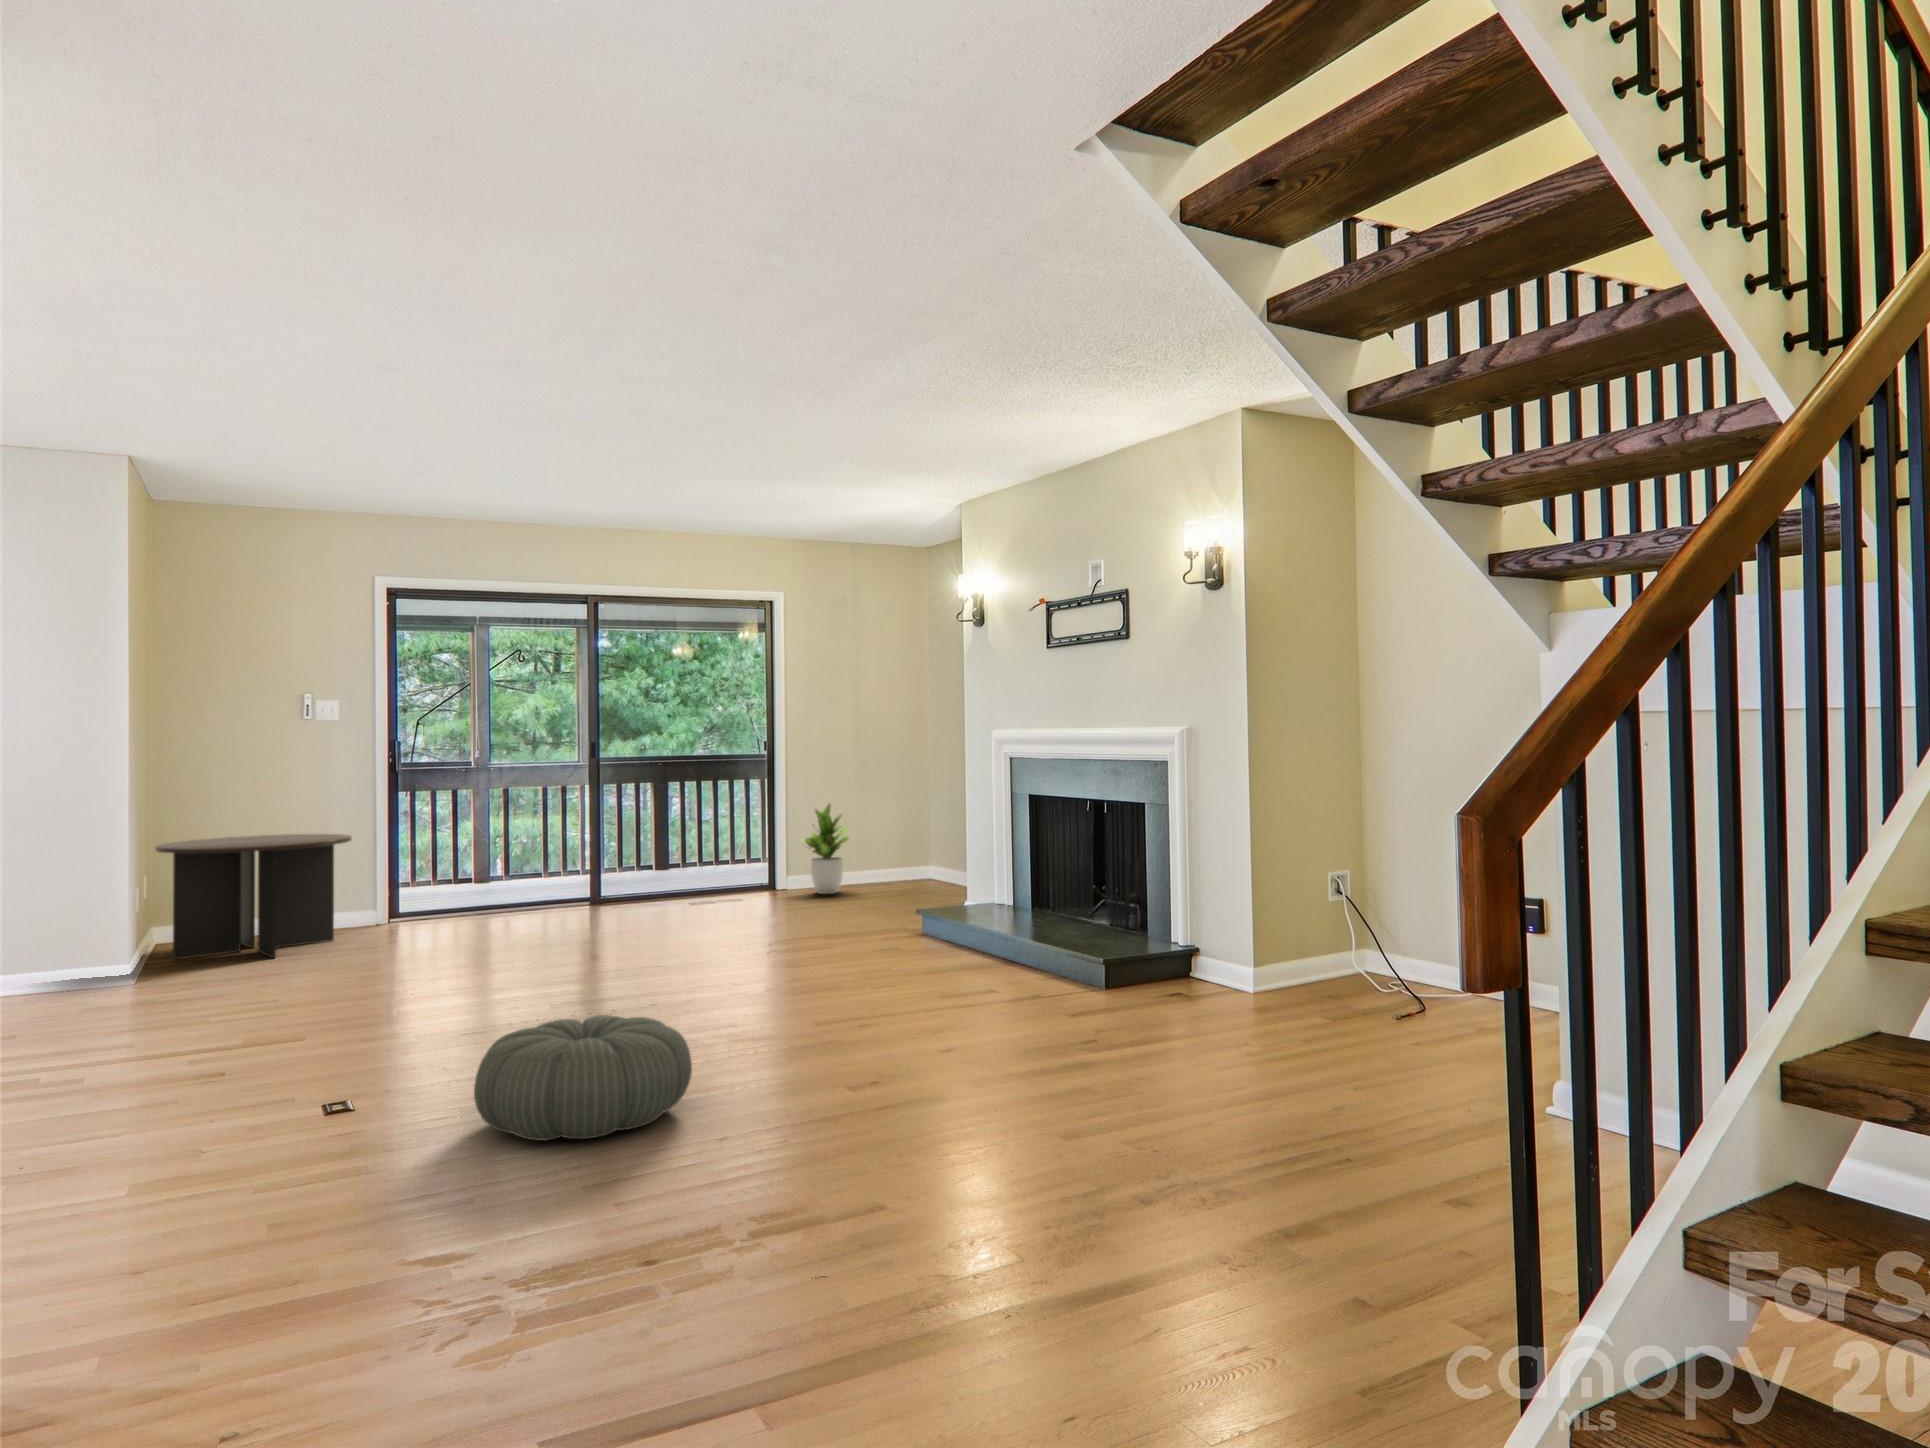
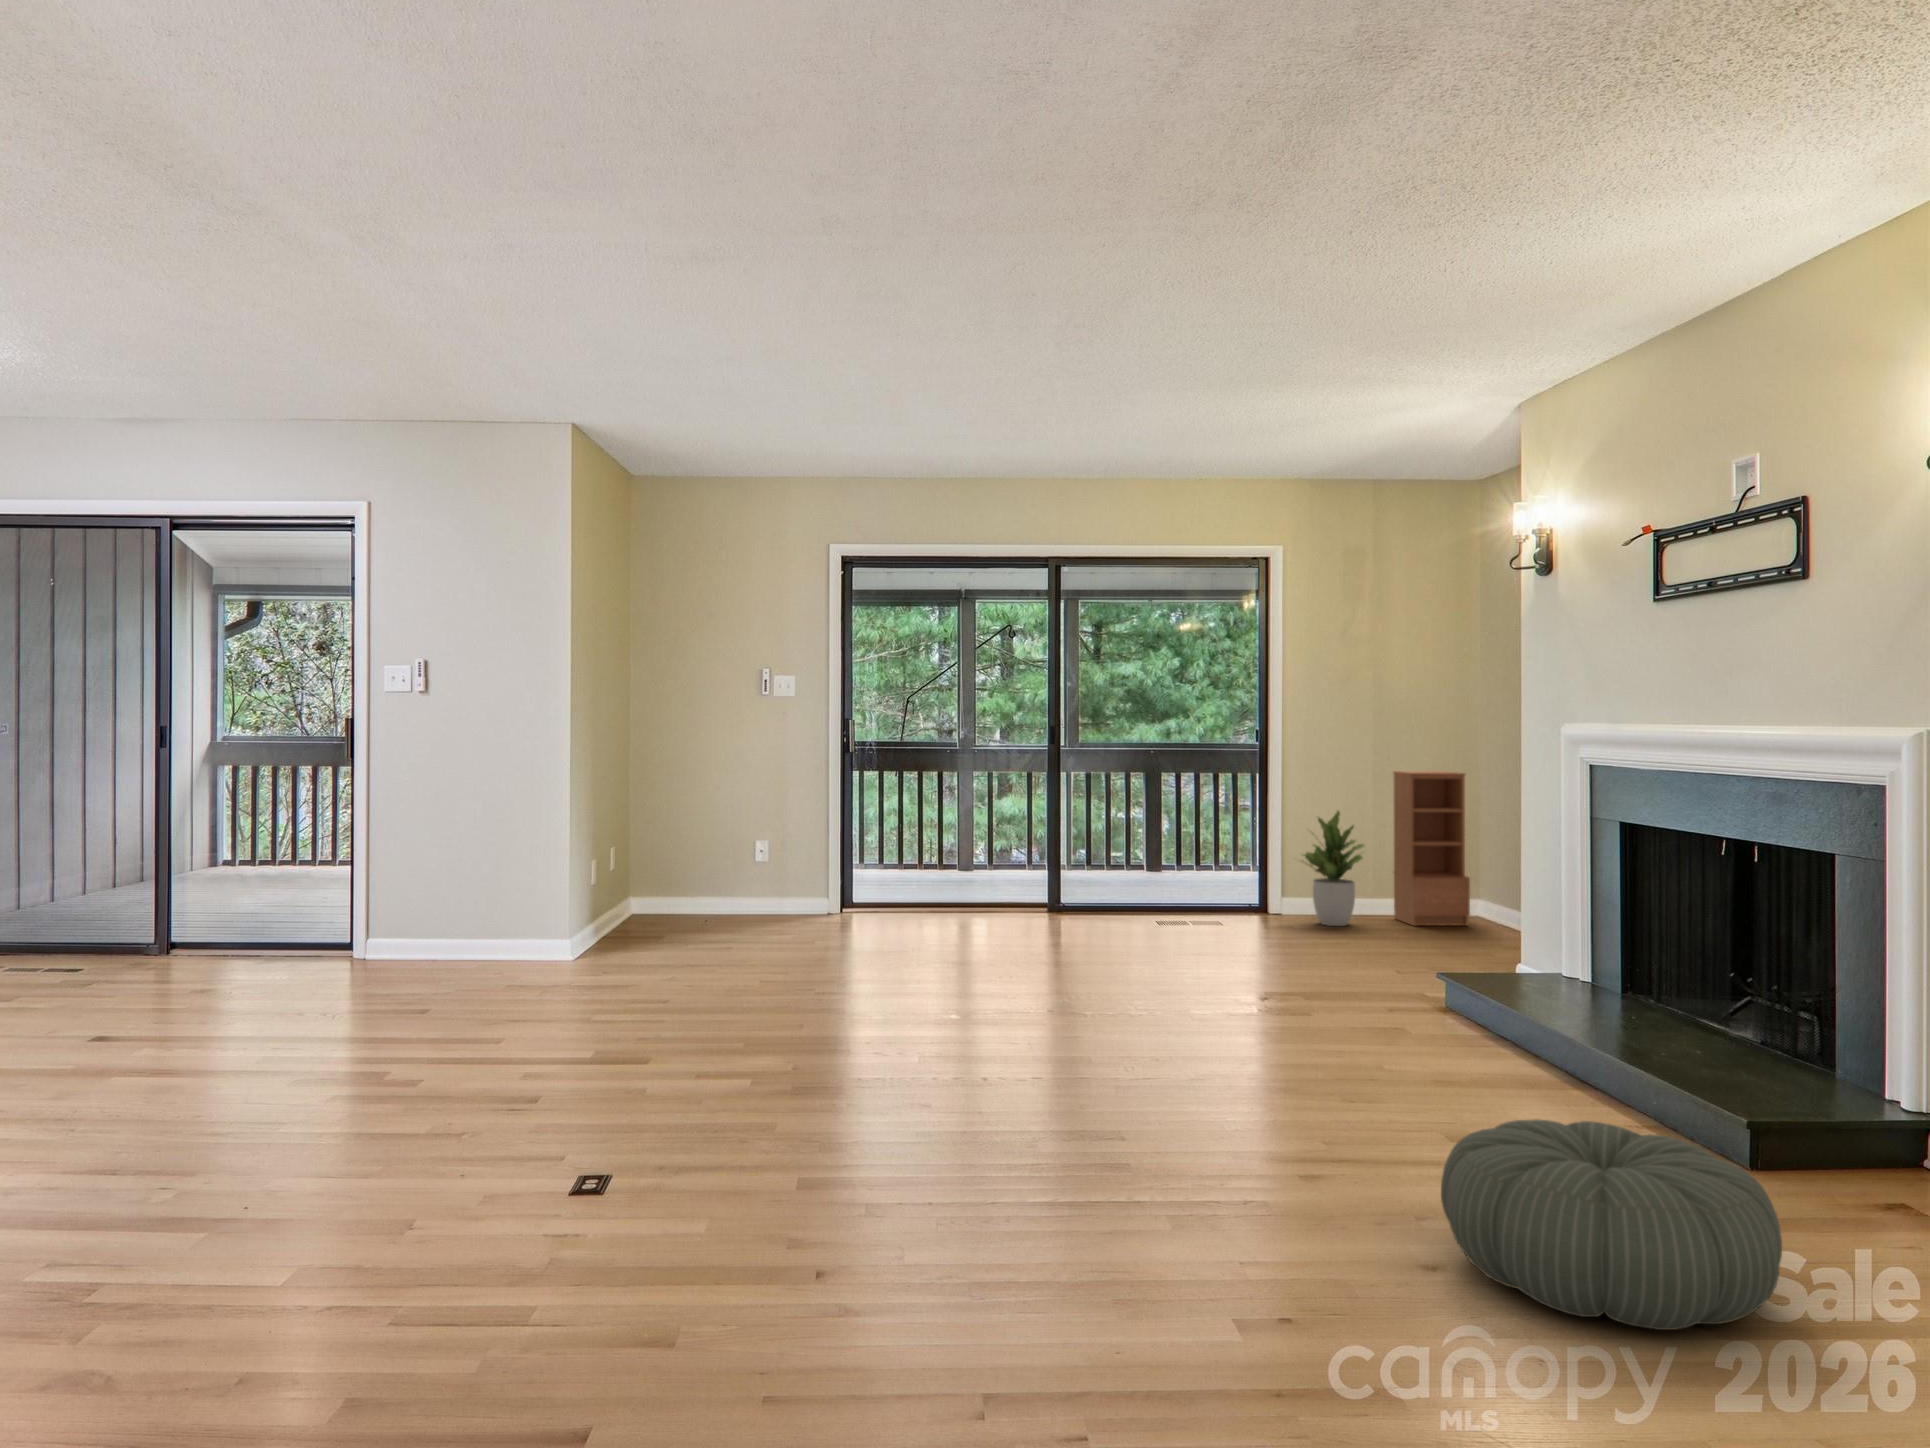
bookcase: none [868,769,924,888] -> present [1393,771,1470,926]
coffee table: present [155,834,352,959] -> none [618,811,795,942]
pouf: present [474,1015,692,1141] -> present [1441,1120,1782,1330]

